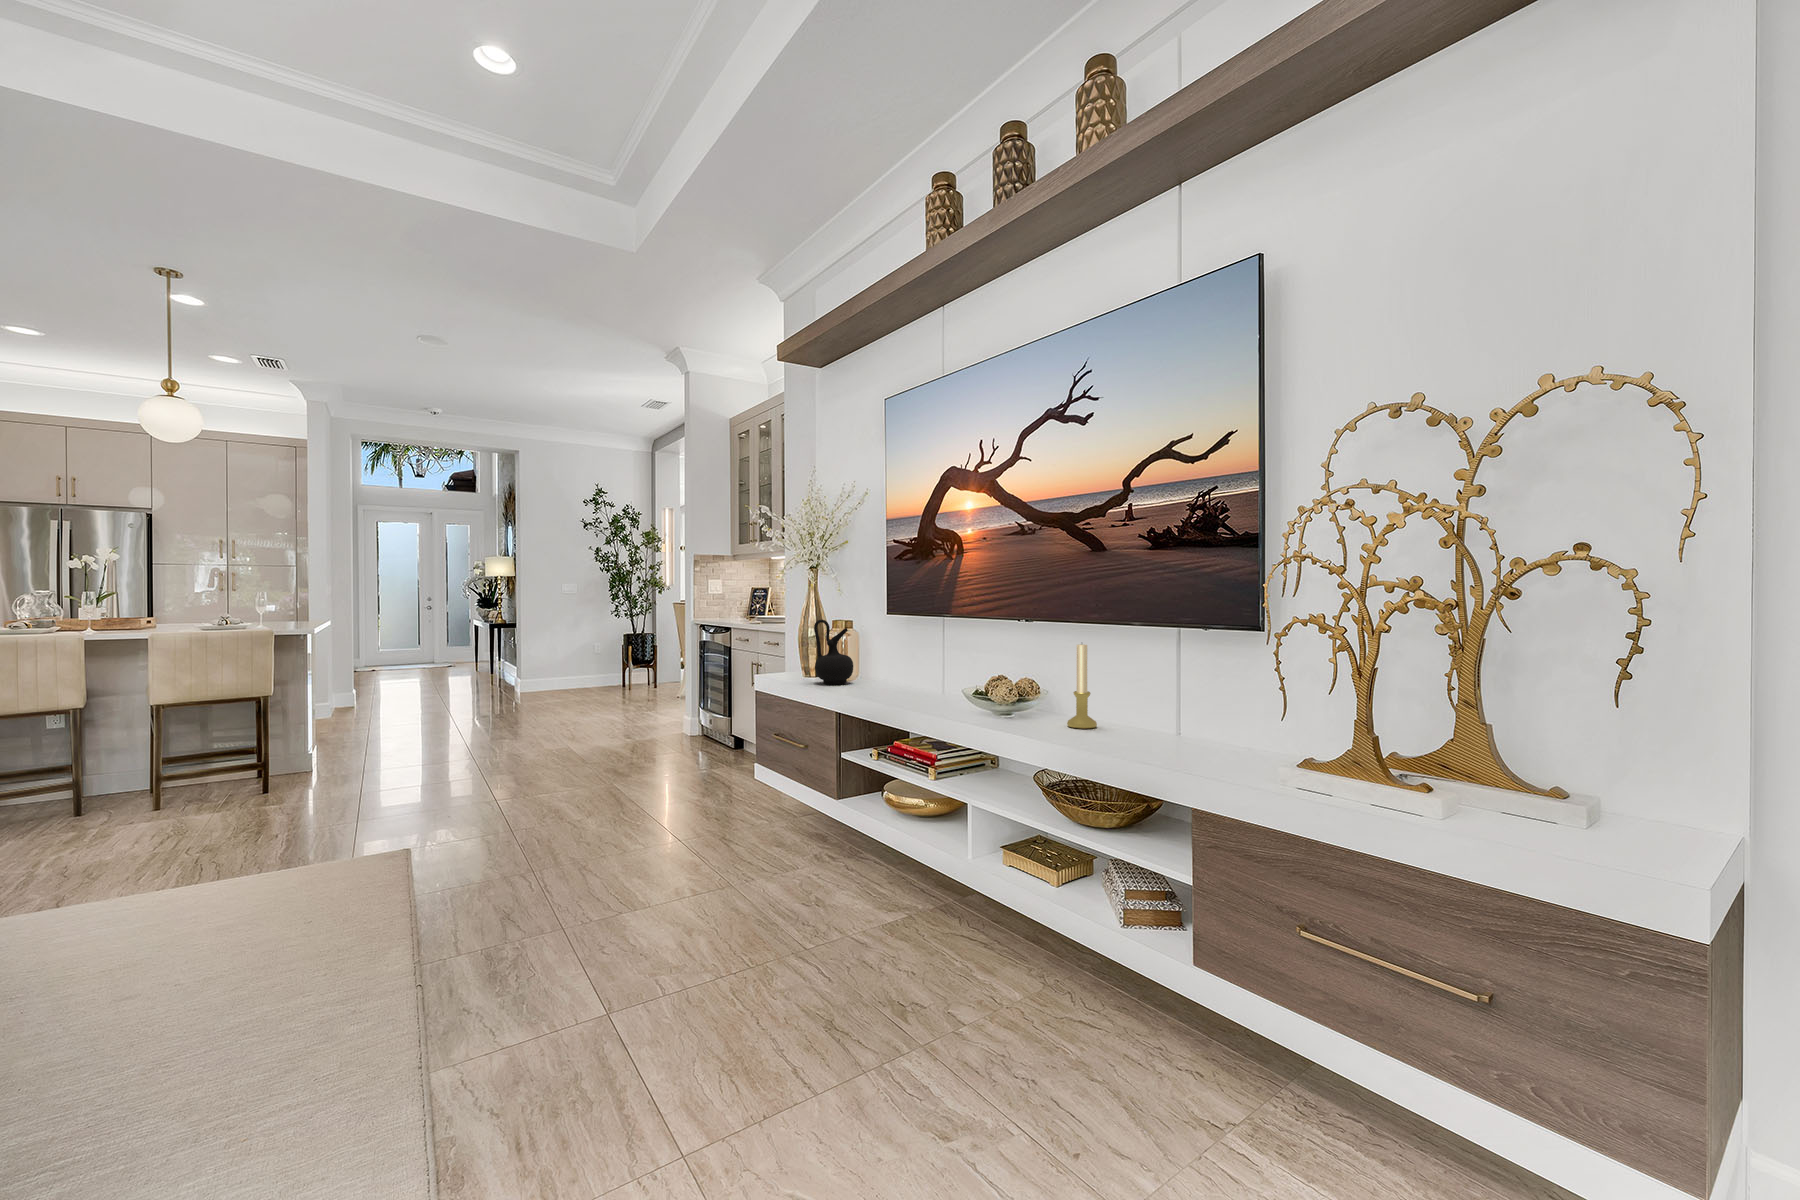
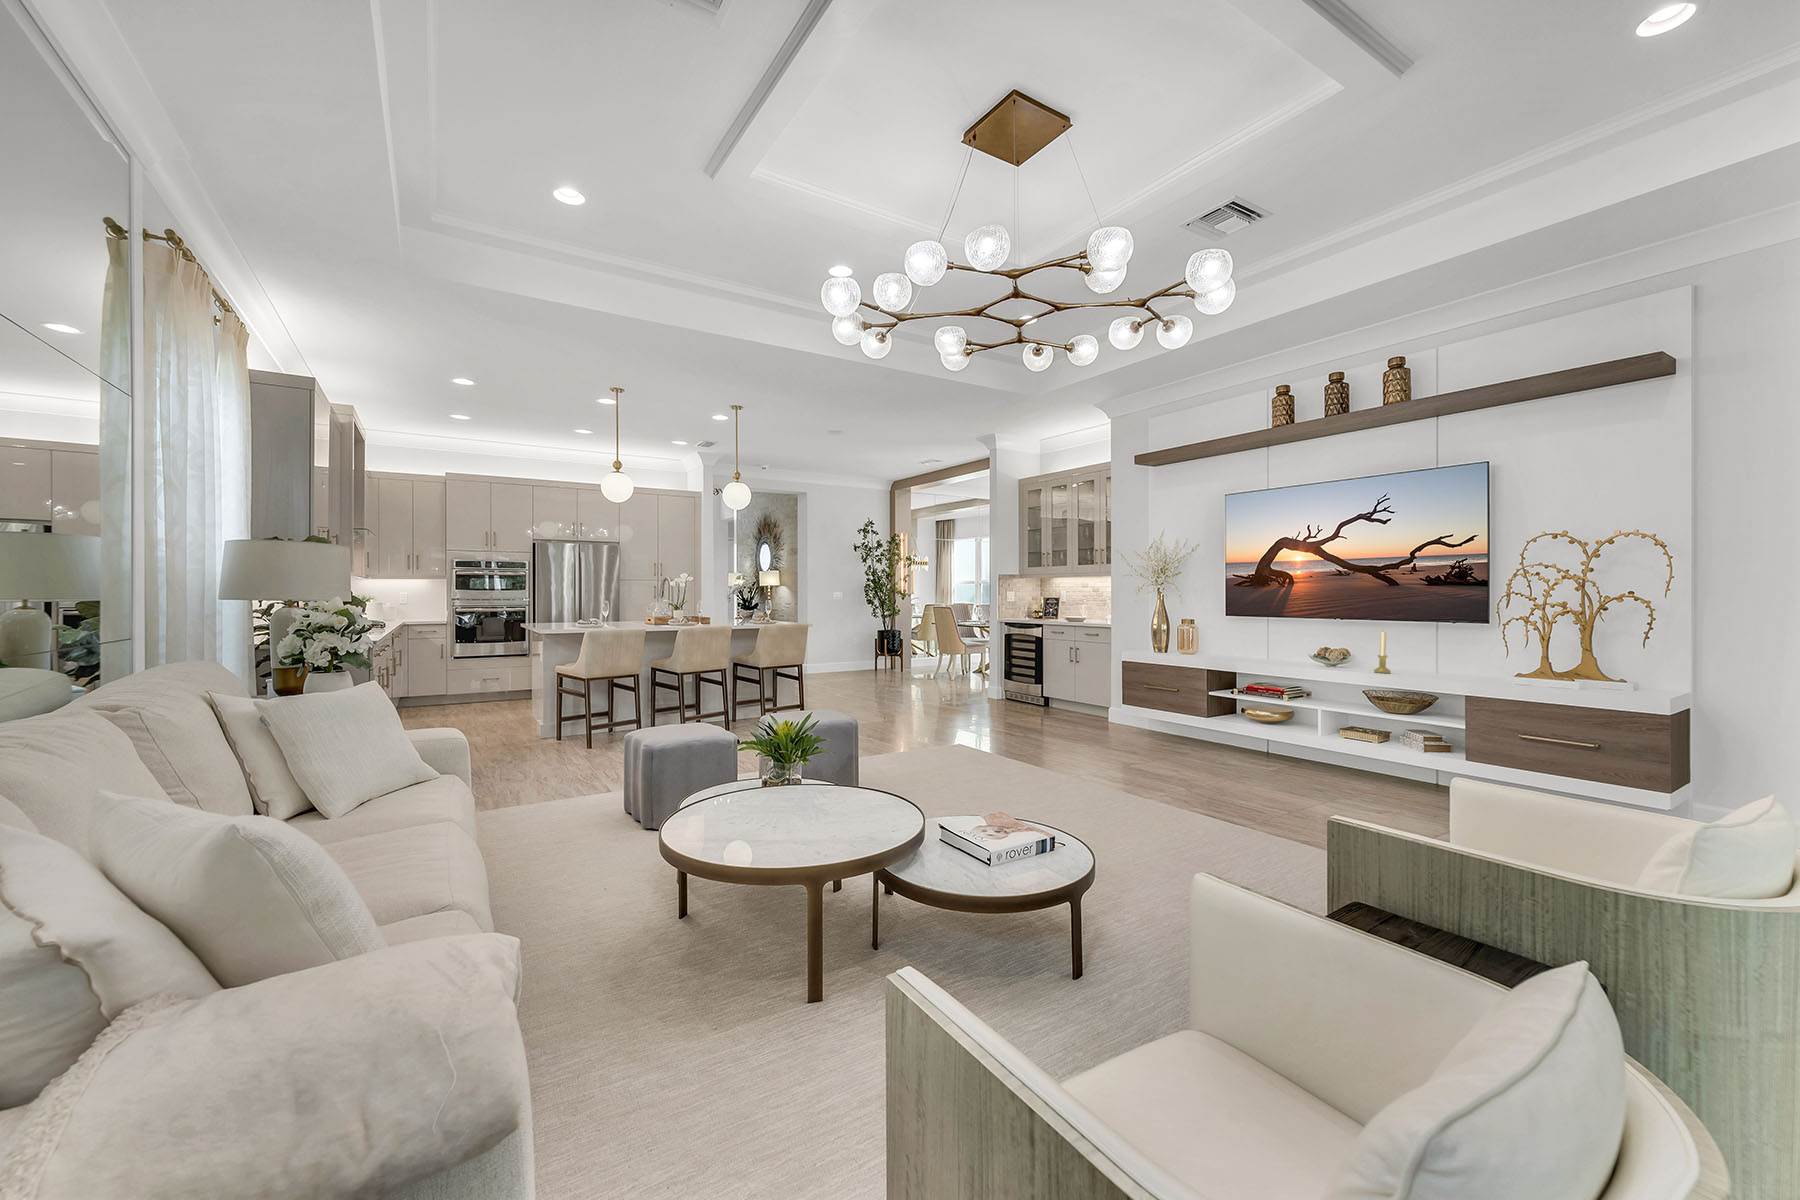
ceramic jug: present [814,620,853,684] -> none [1171,619,1195,658]

